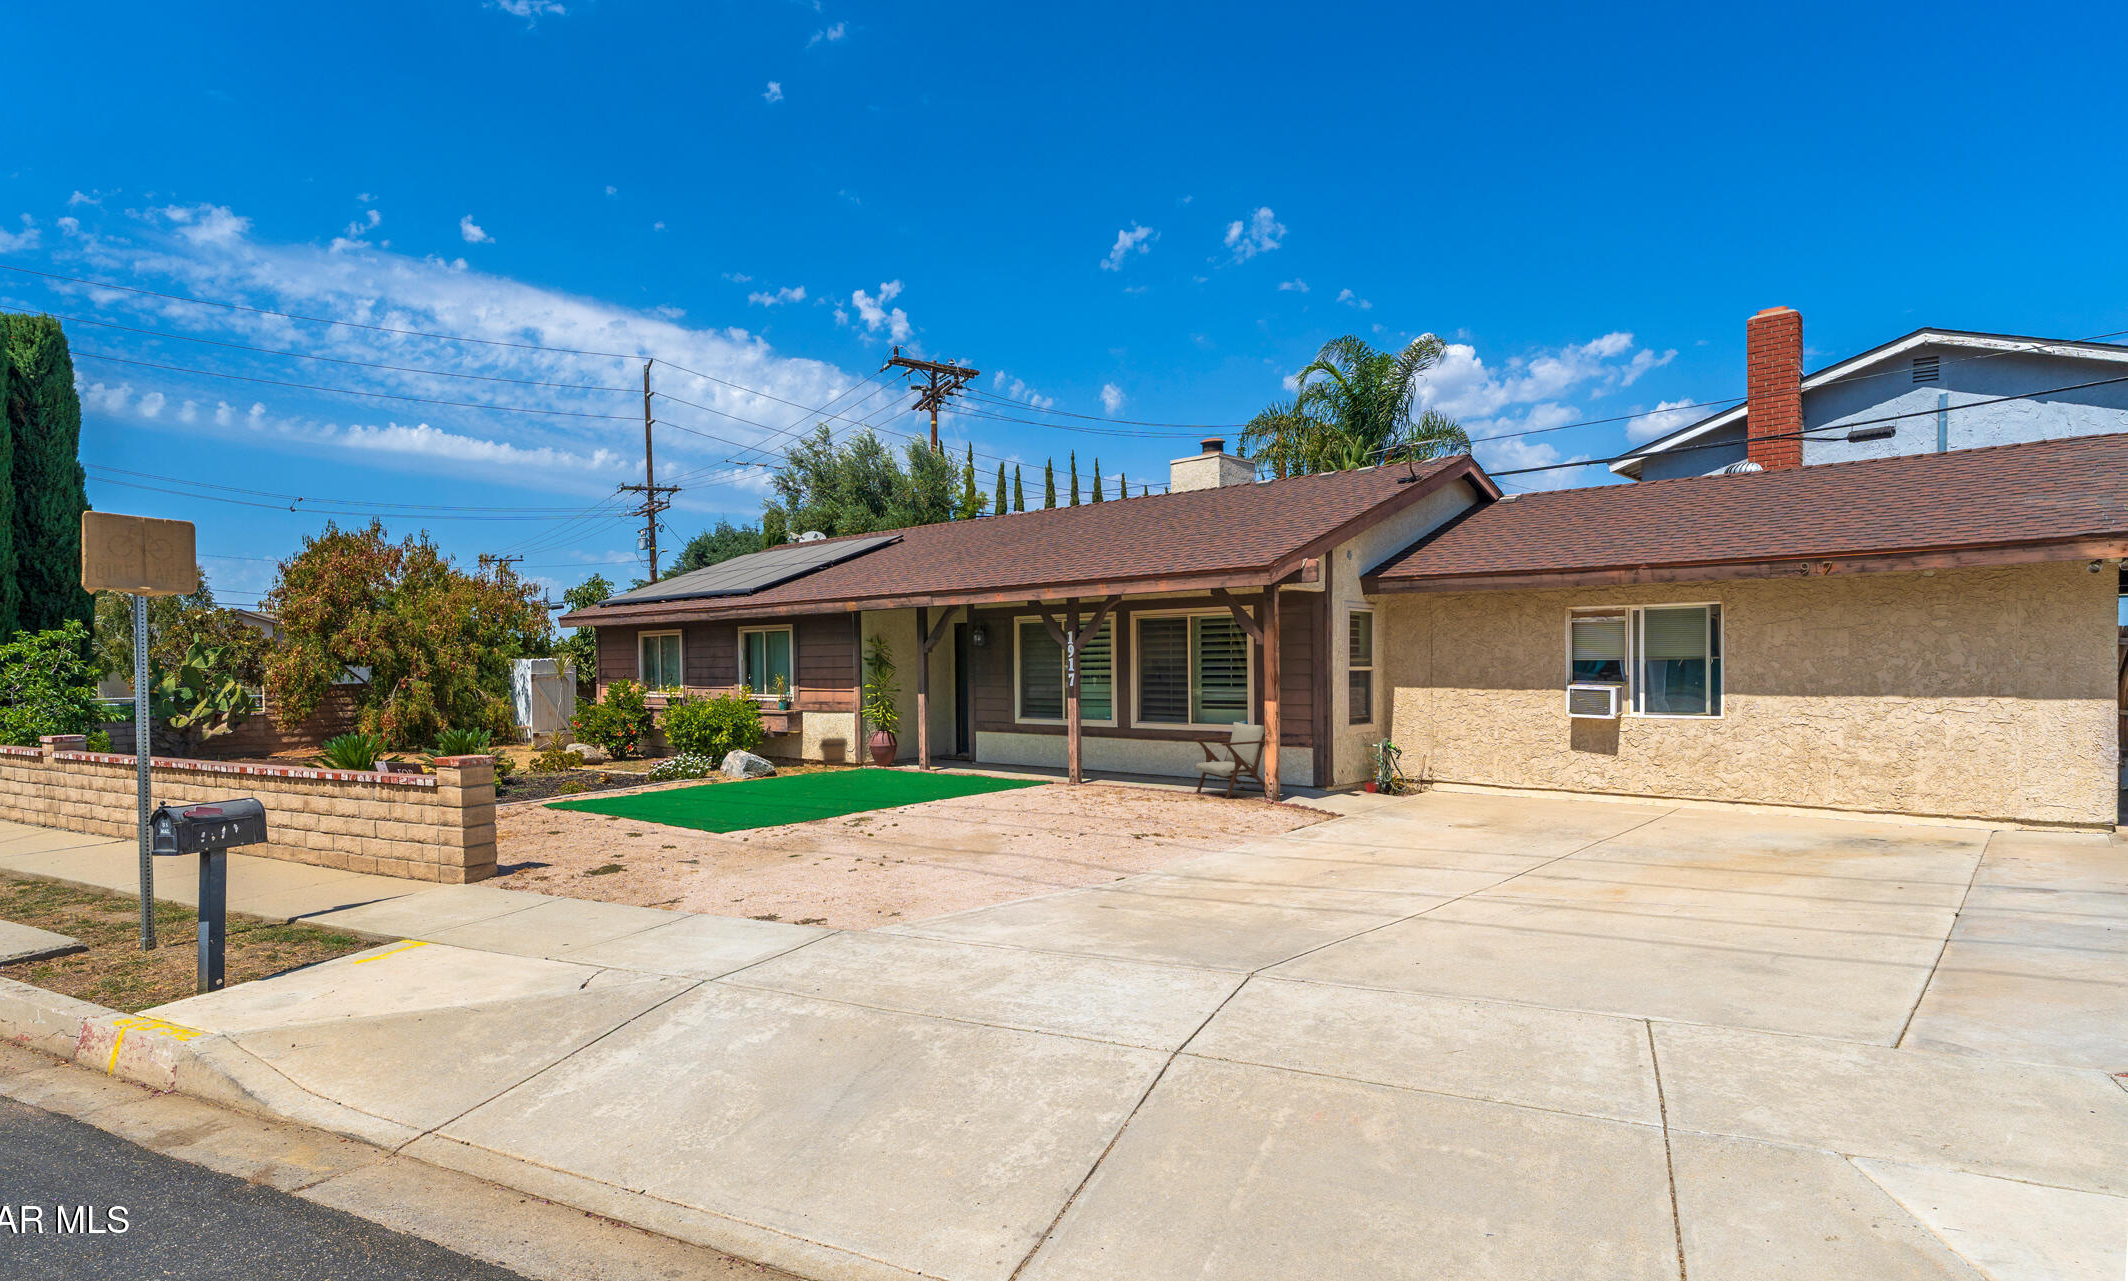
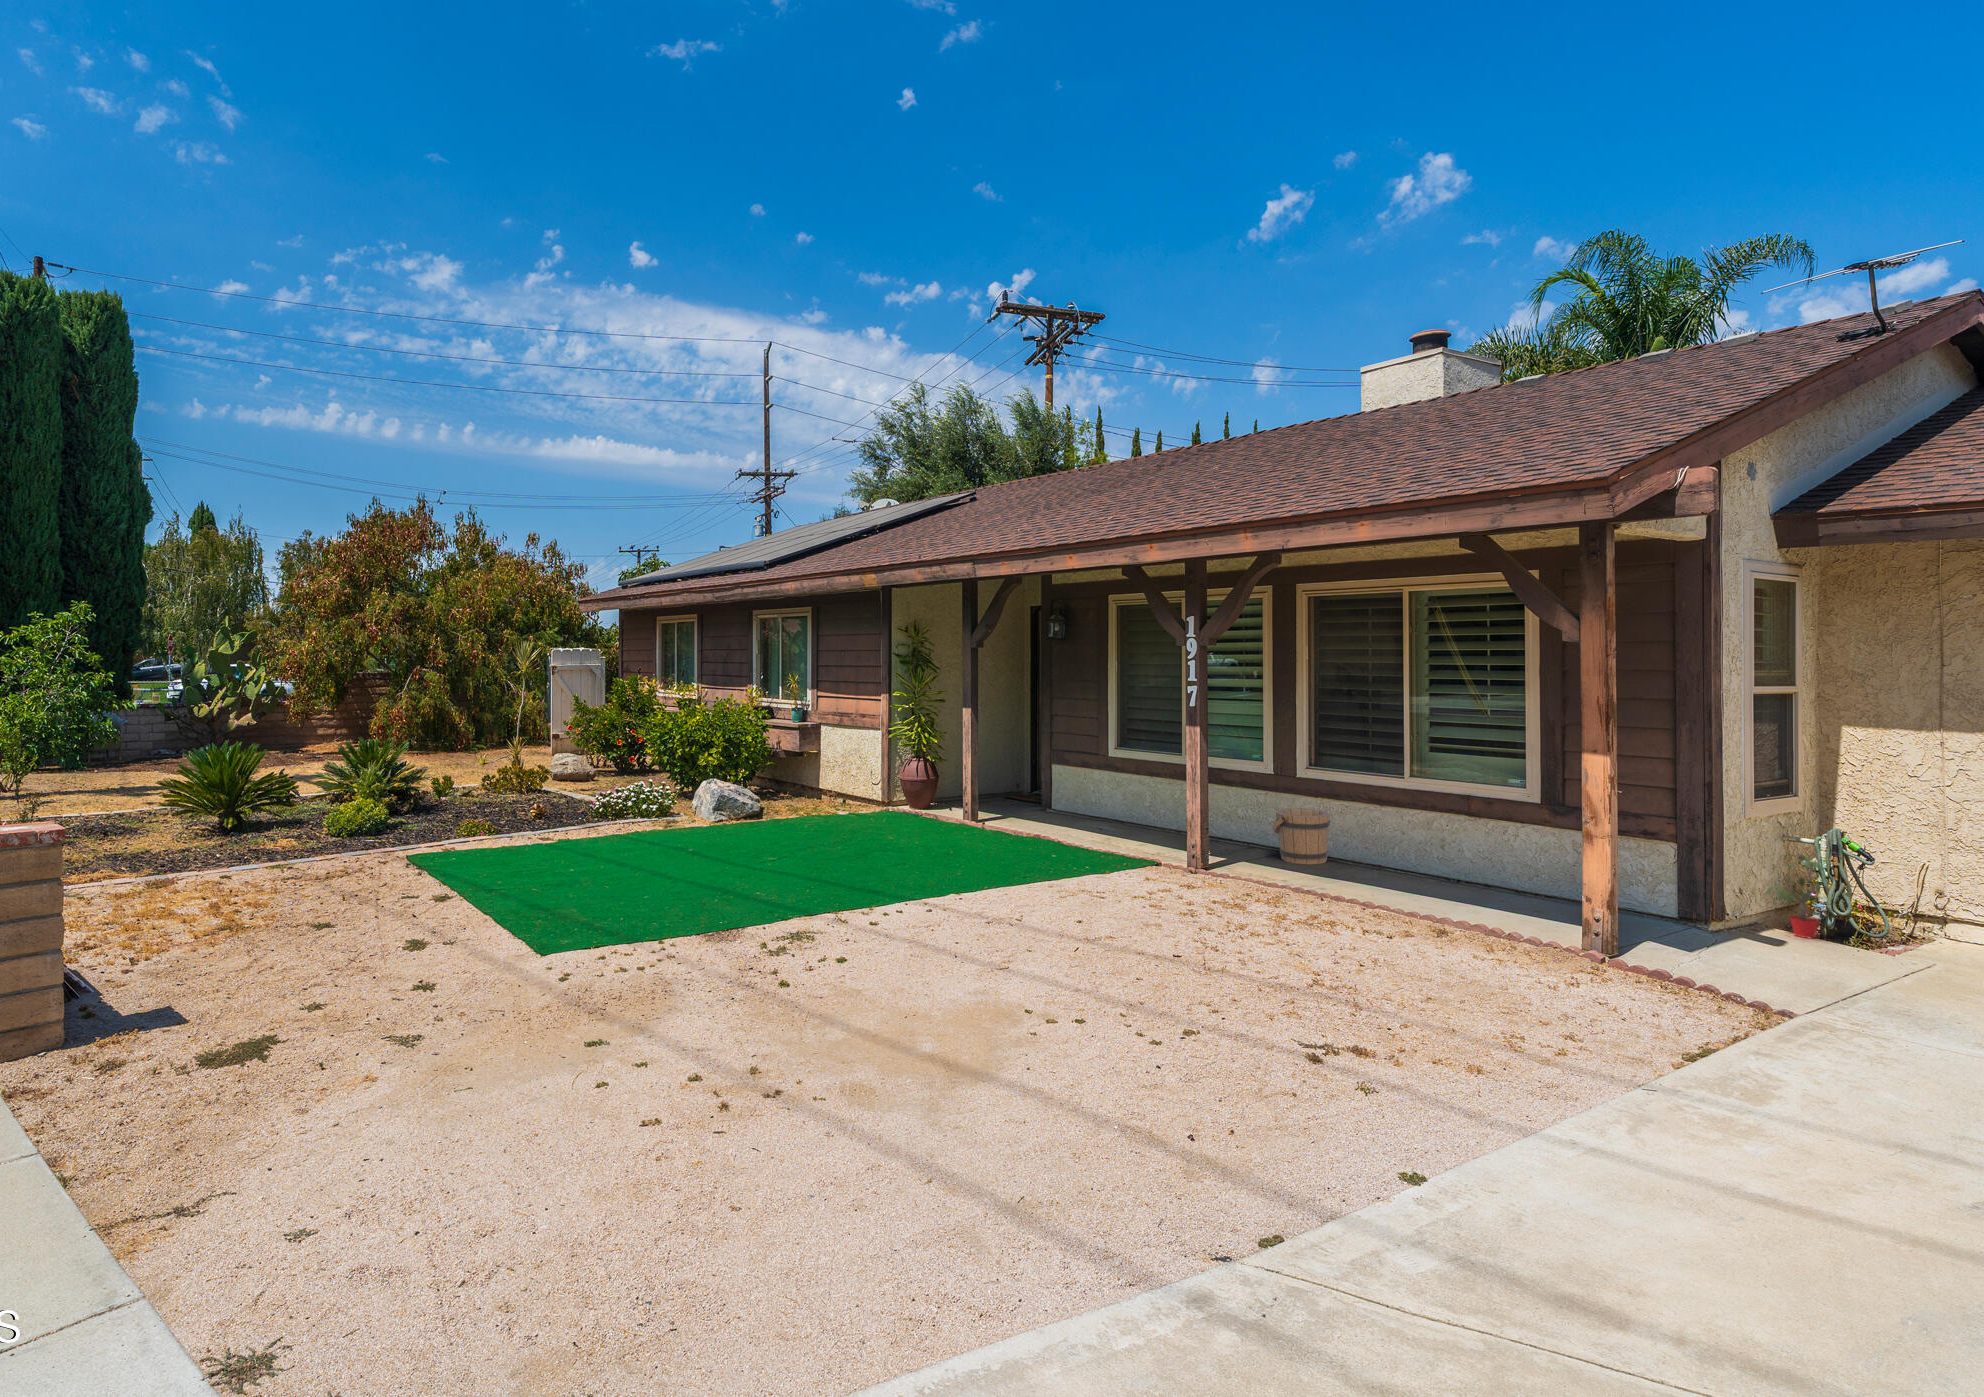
lounge chair: present [1193,722,1265,799] -> none [1418,783,1594,939]
bucket: present [819,738,847,764] -> present [1272,808,1330,864]

